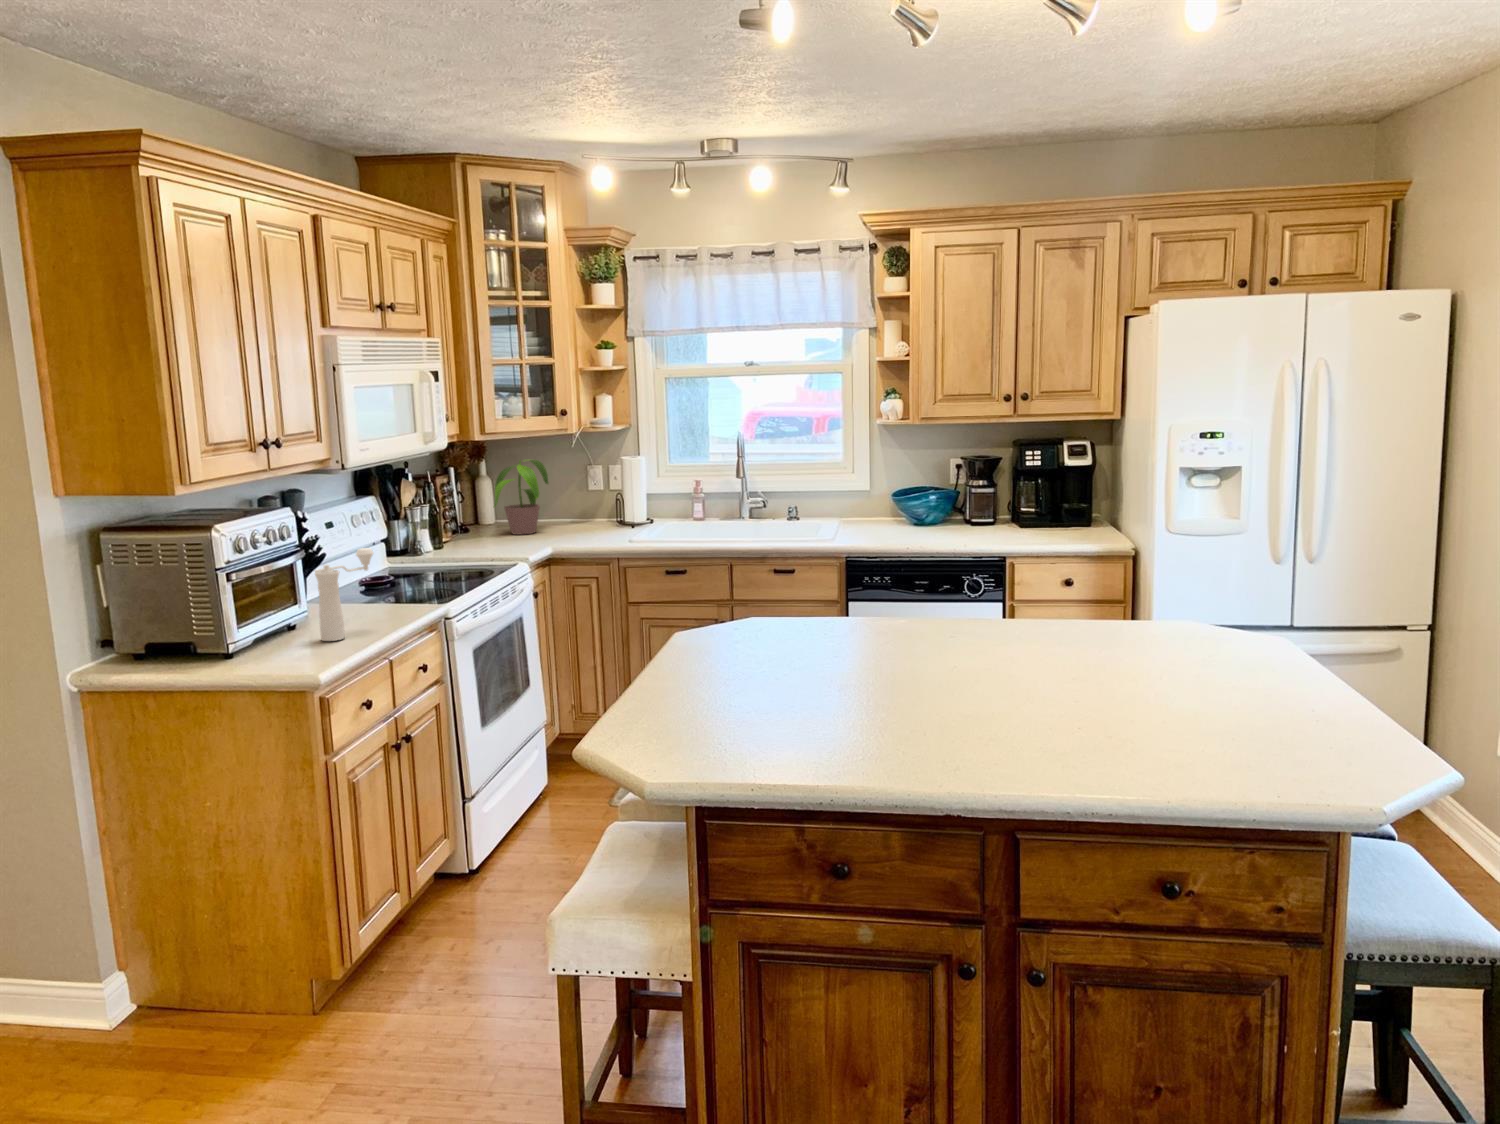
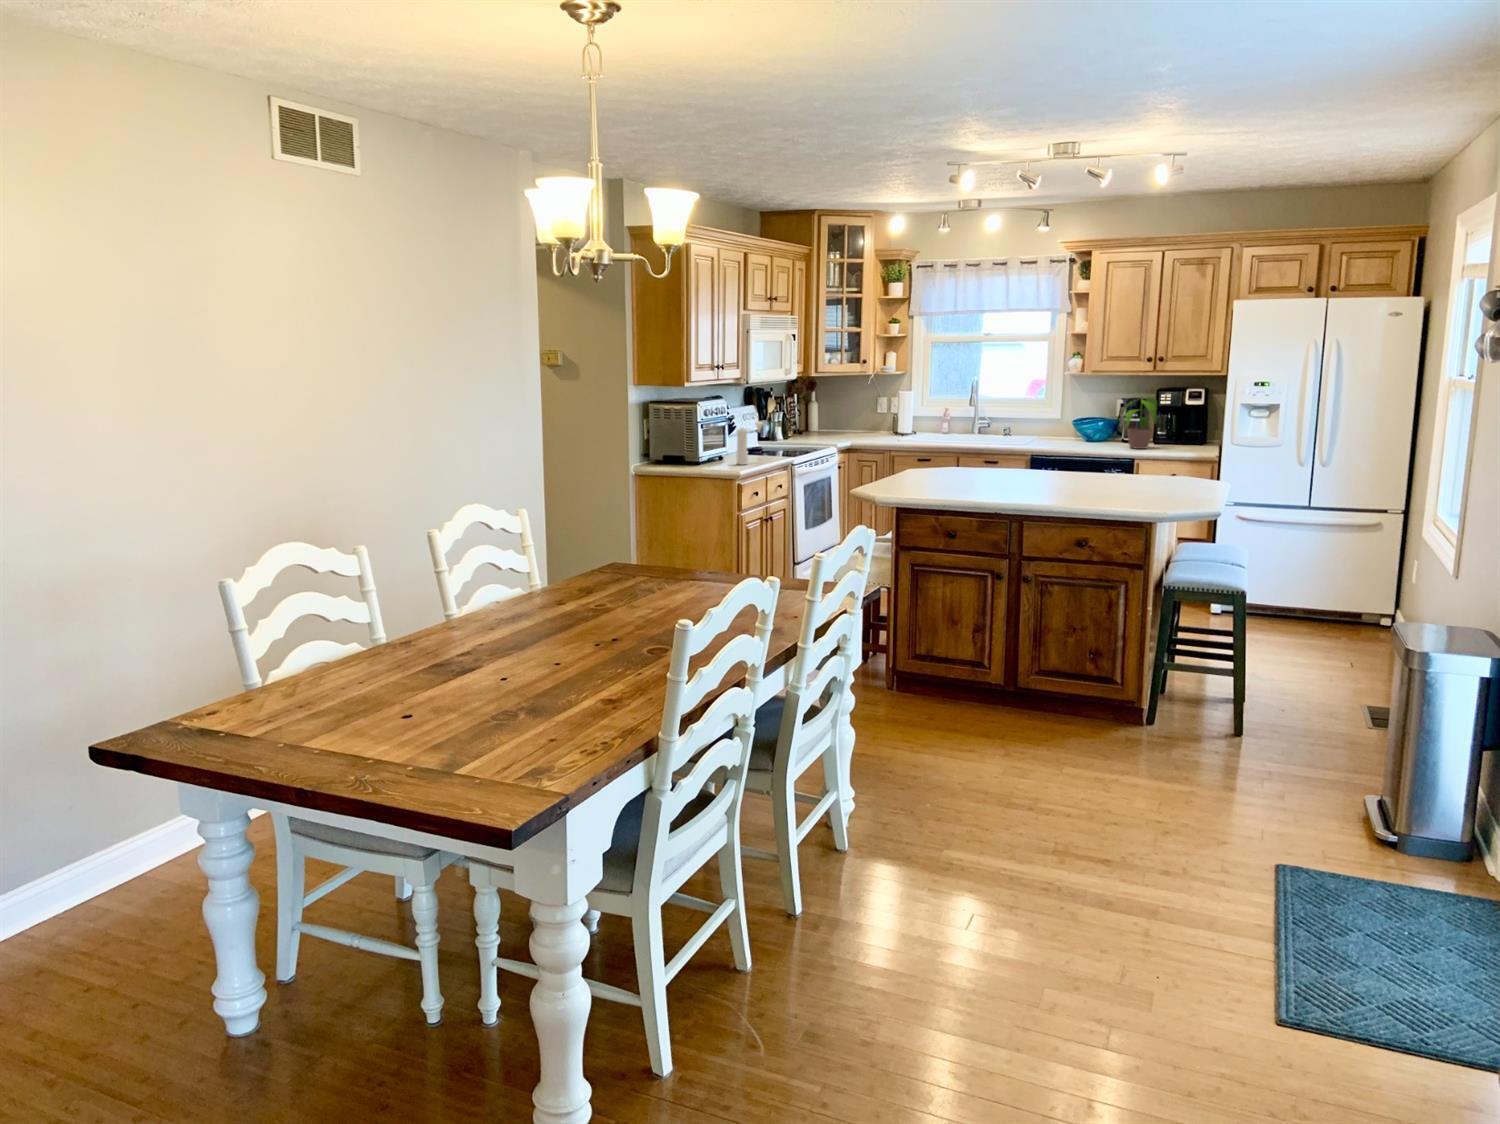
potted plant: present [494,460,548,535] -> present [1120,397,1157,449]

